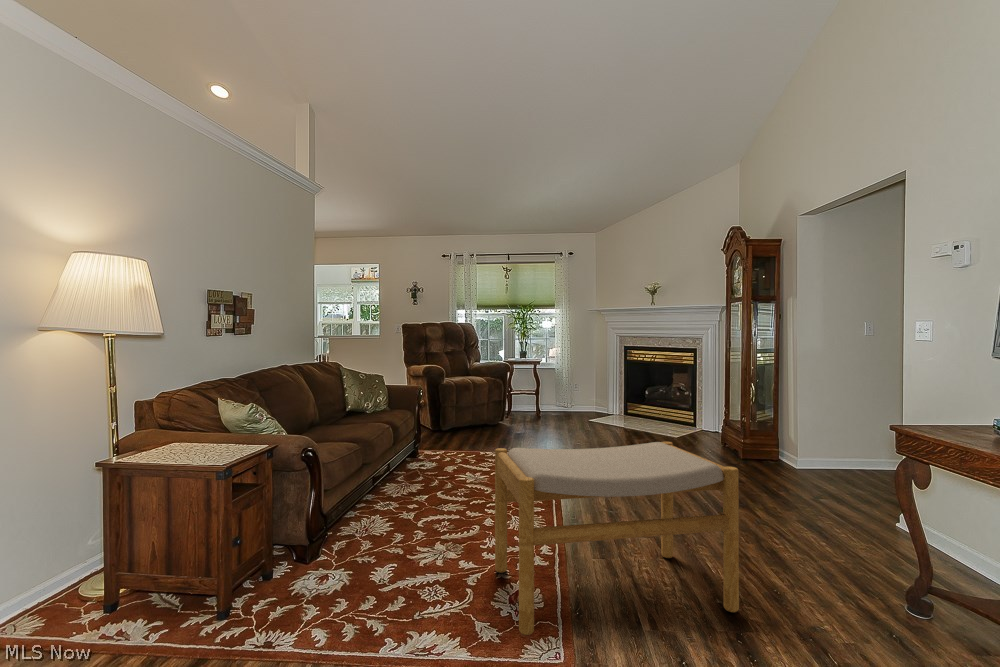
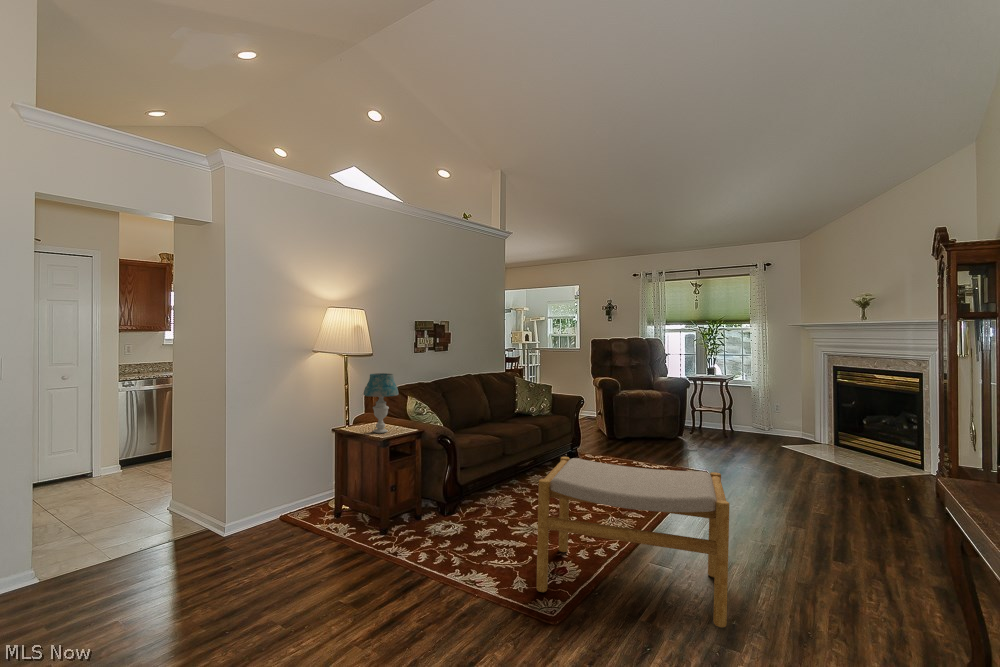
table lamp: none [164,356,230,453] -> present [364,373,399,433]

